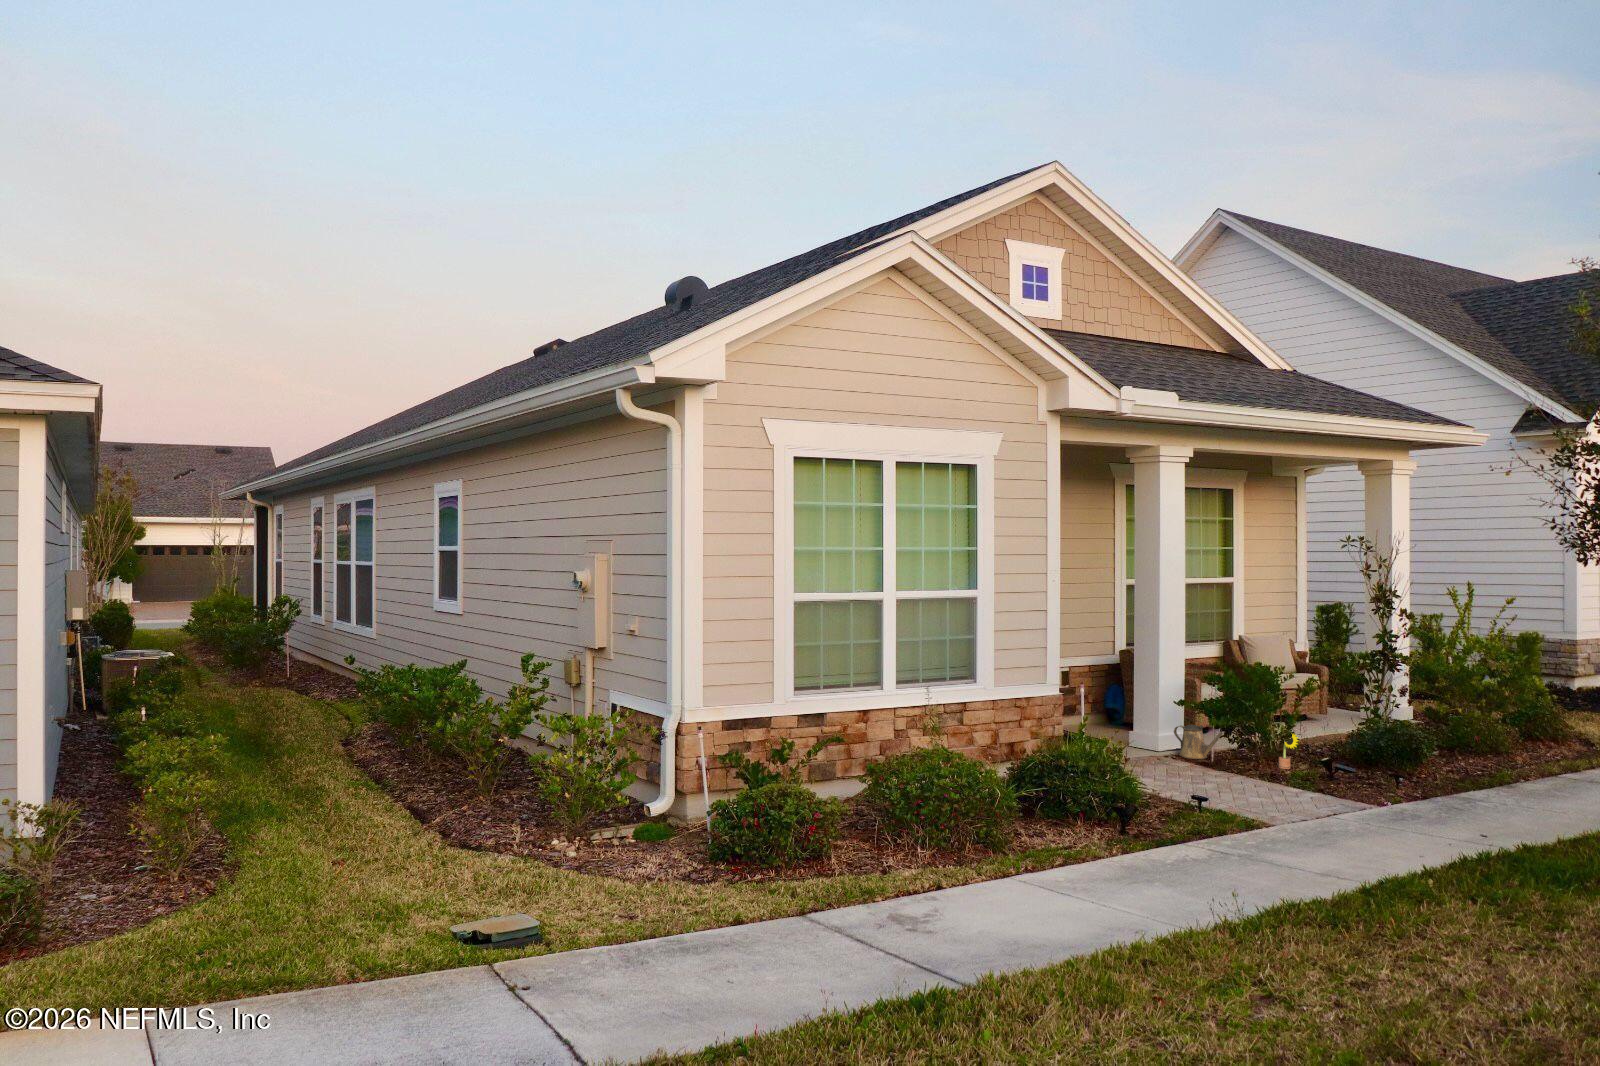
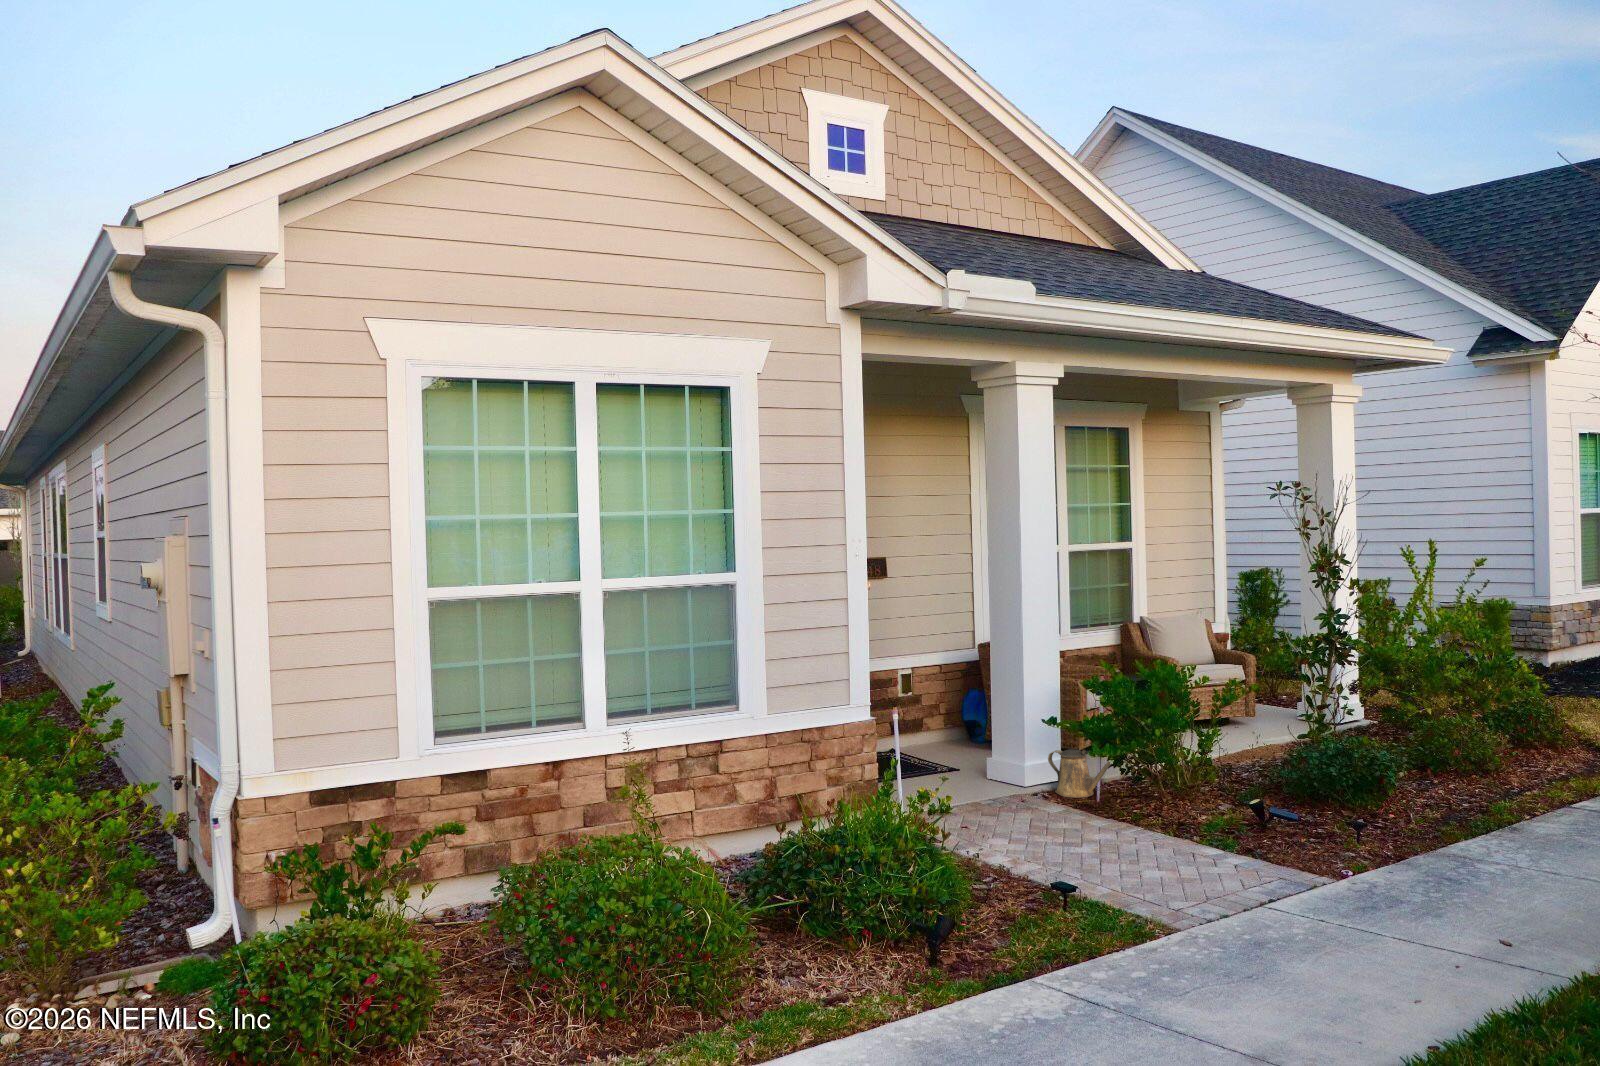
decorative plant: present [1279,734,1298,769] -> none [1190,758,1218,809]

